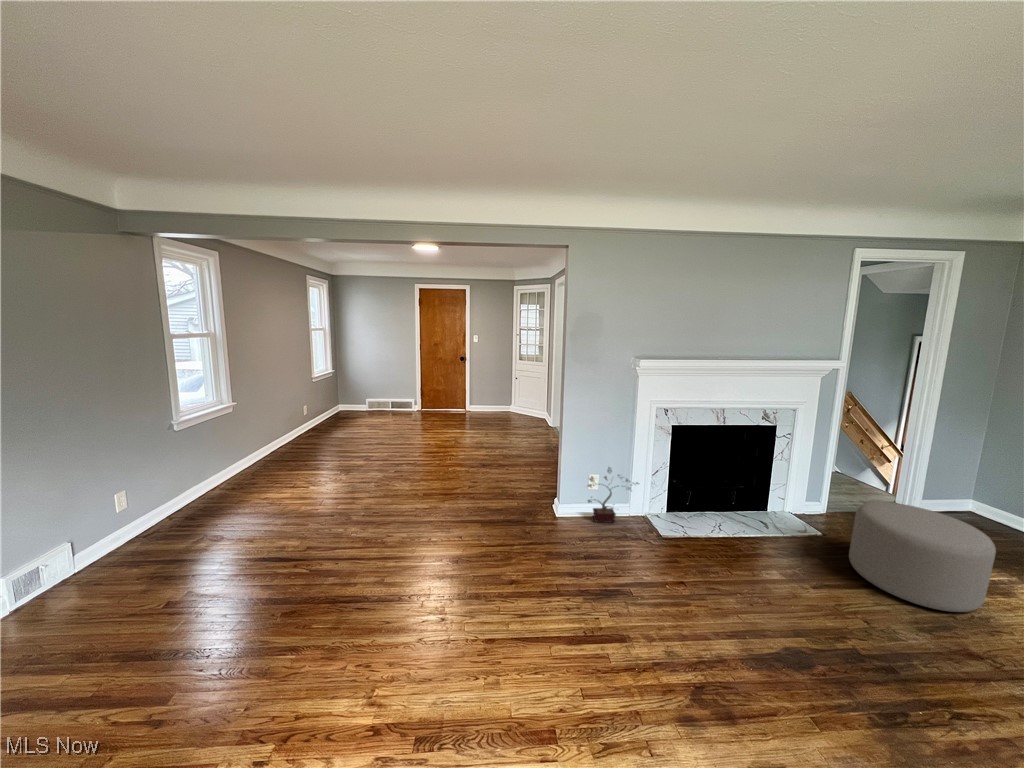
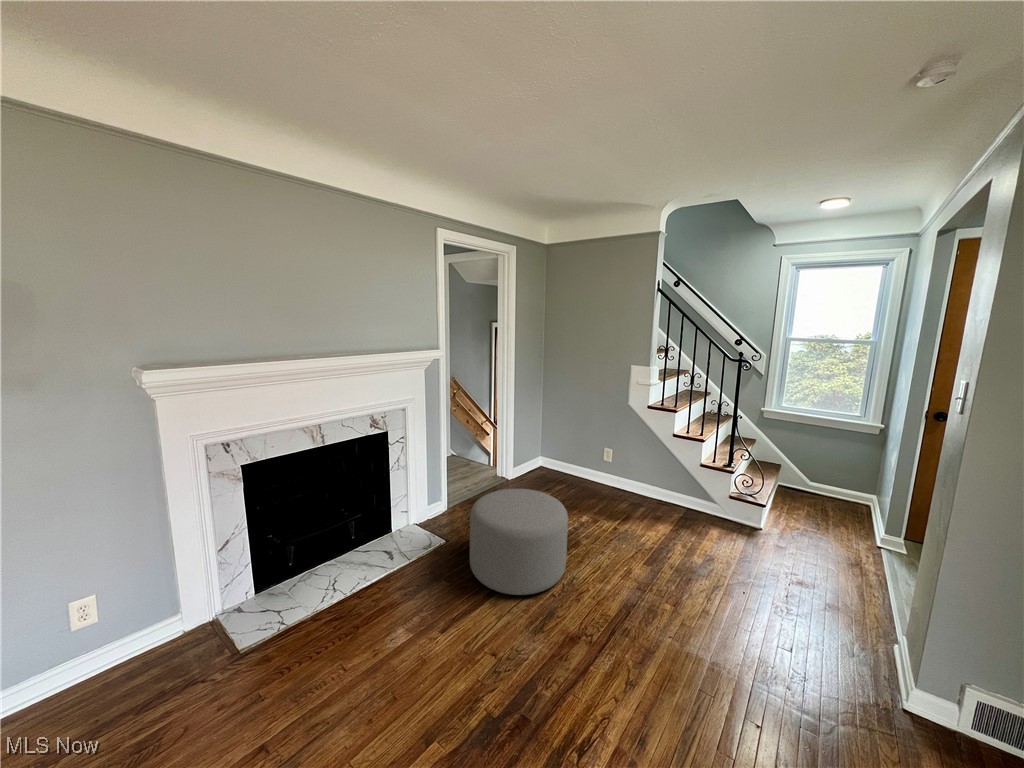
potted plant: present [588,467,638,523] -> none [53,575,188,693]

